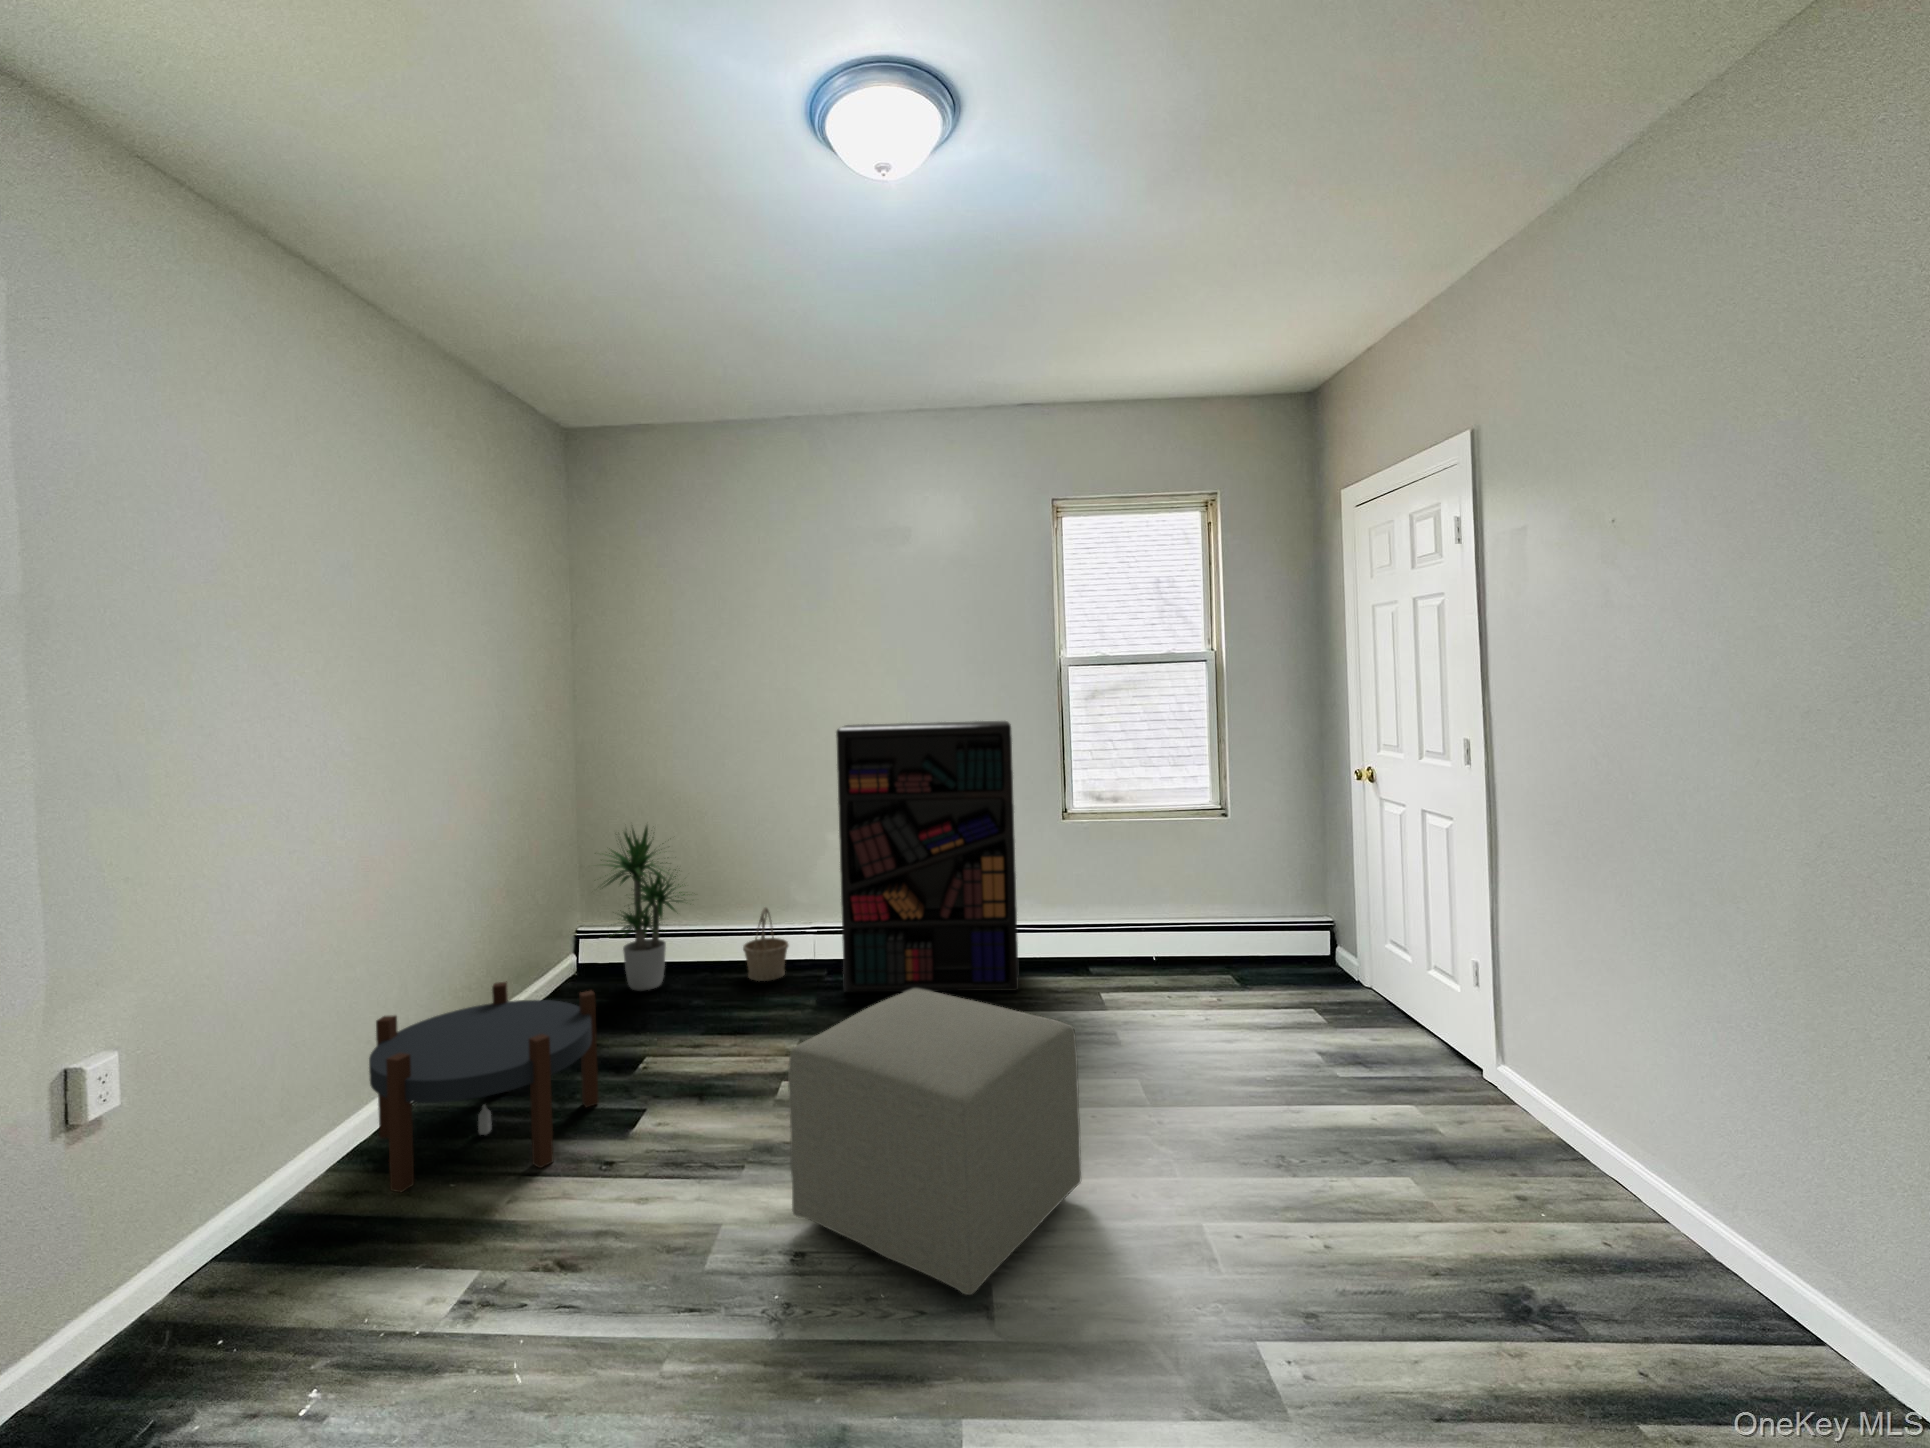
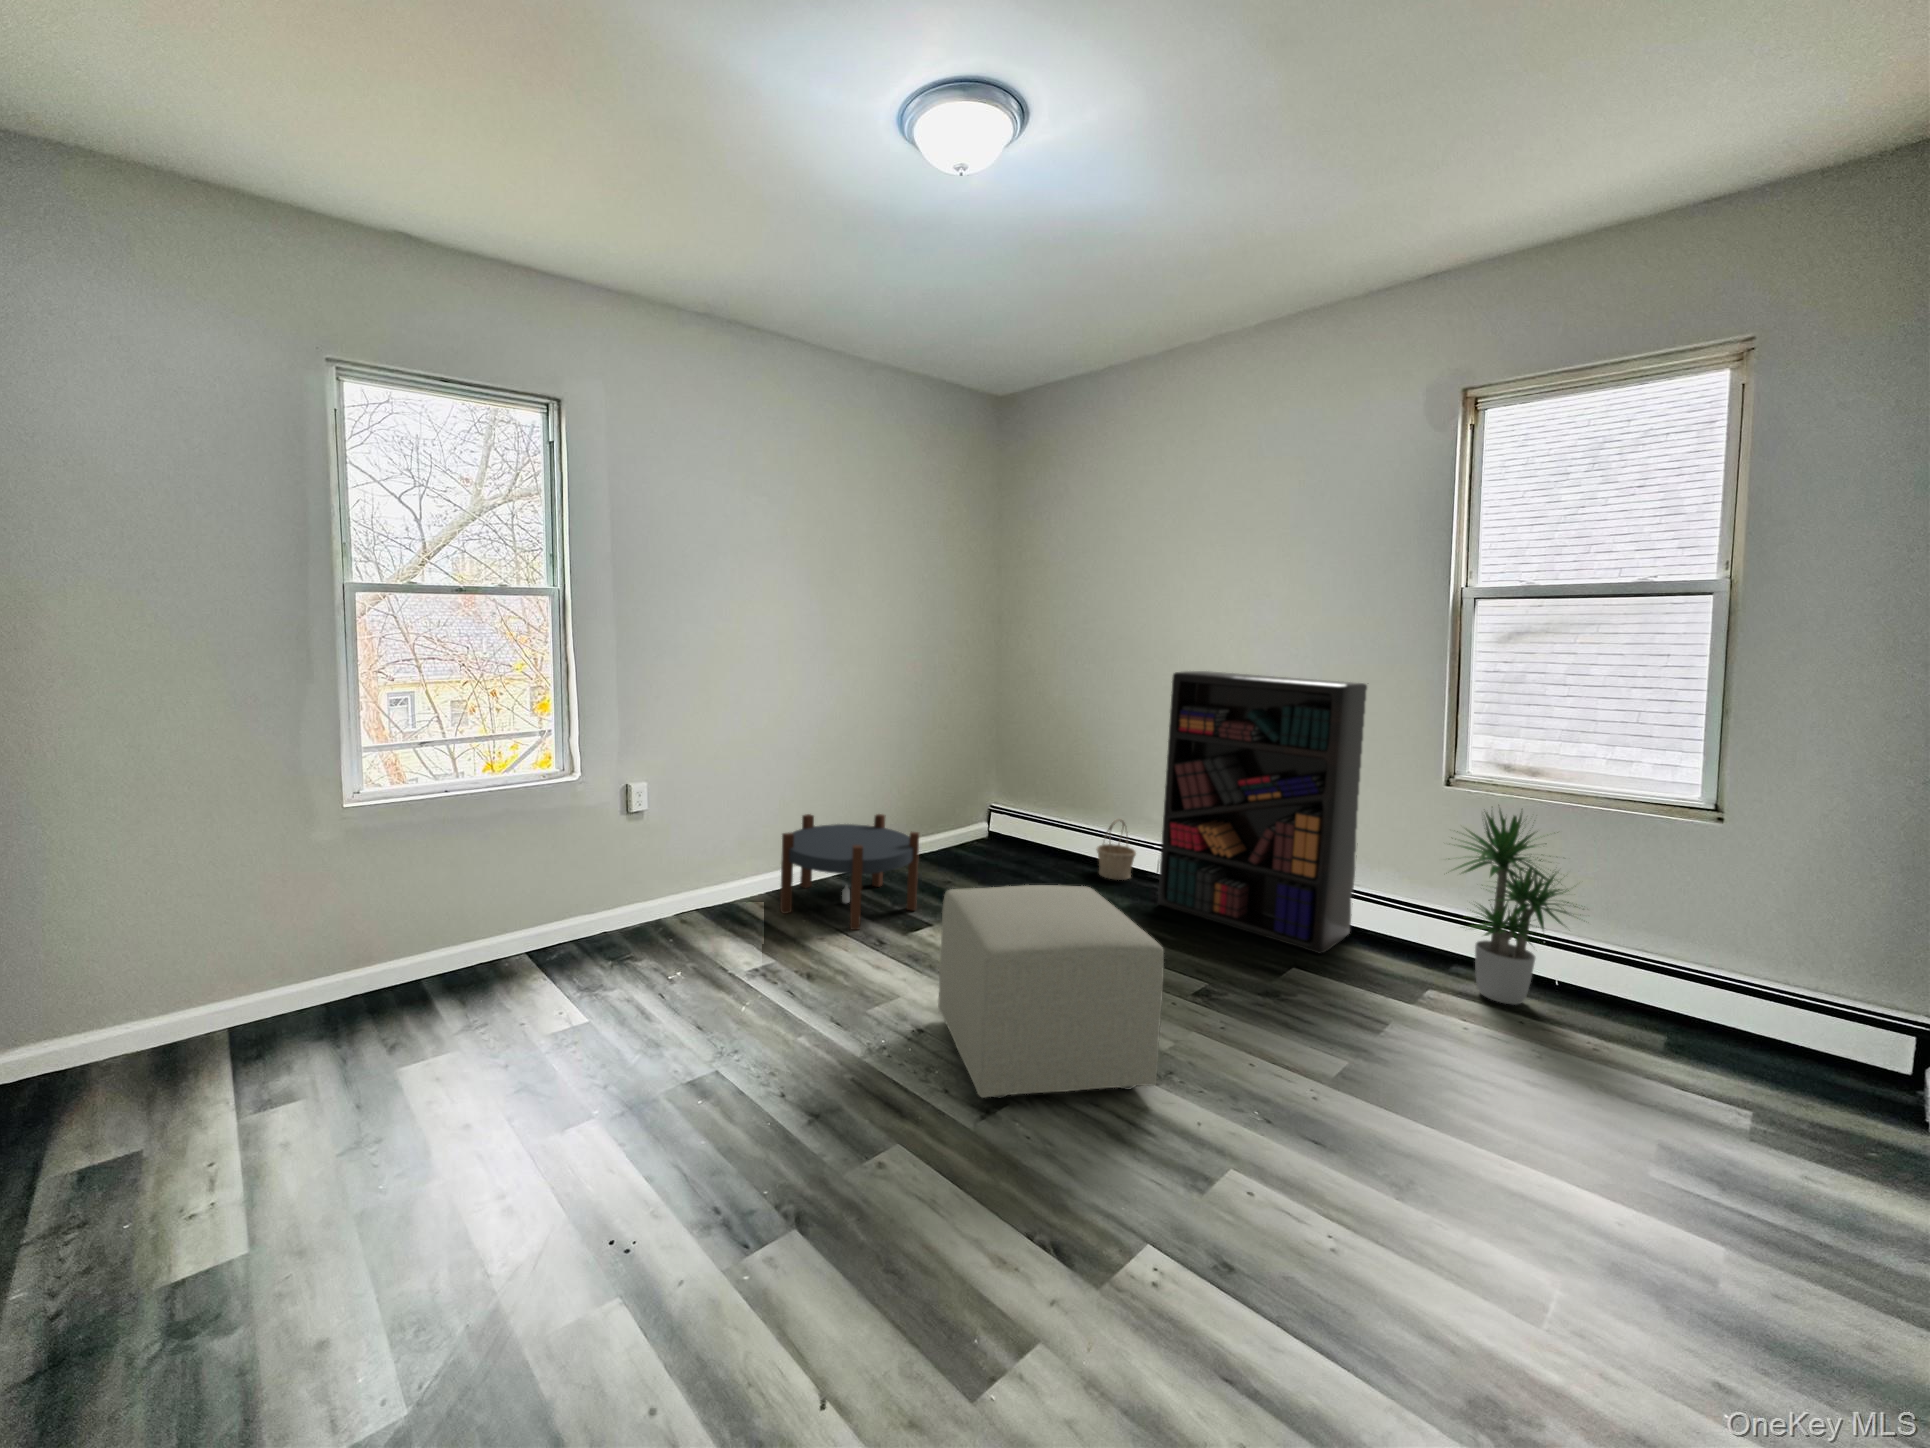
potted plant: present [604,826,685,991] -> present [1454,810,1584,1004]

